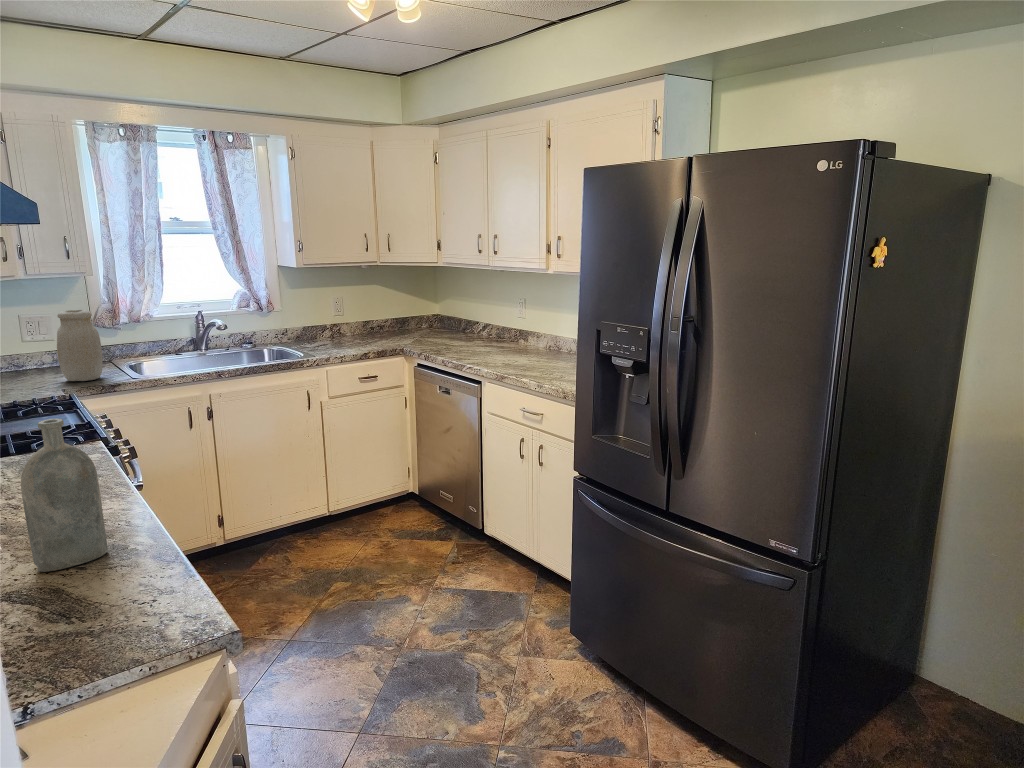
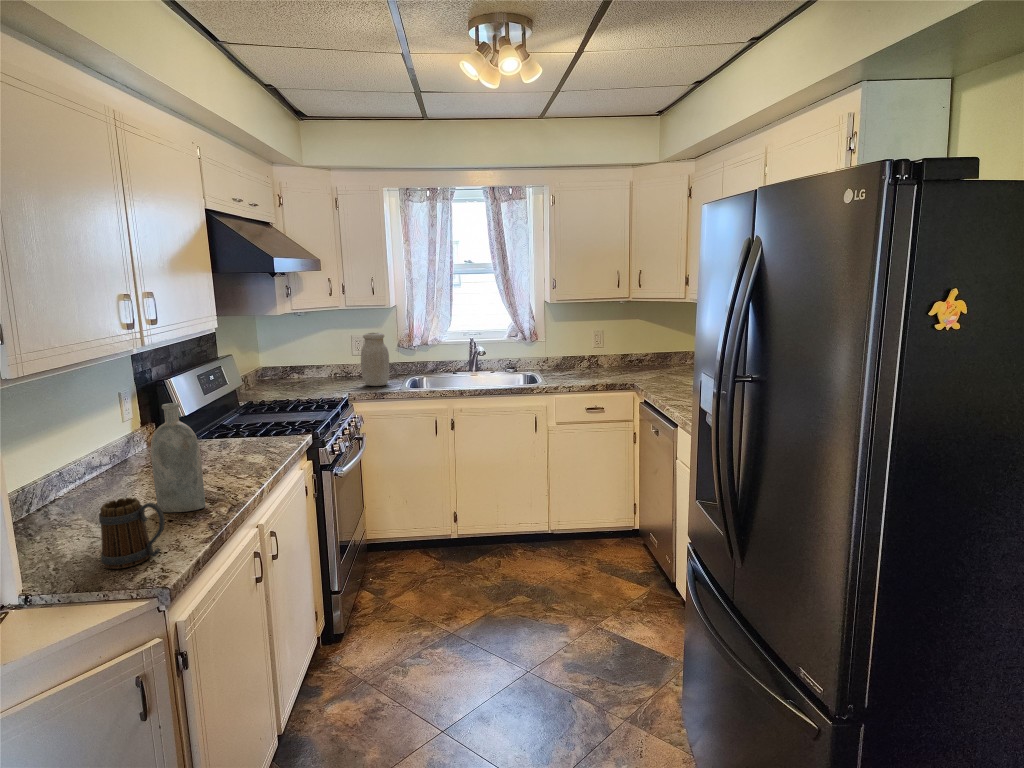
mug: none [72,543,165,642] -> present [99,498,165,569]

